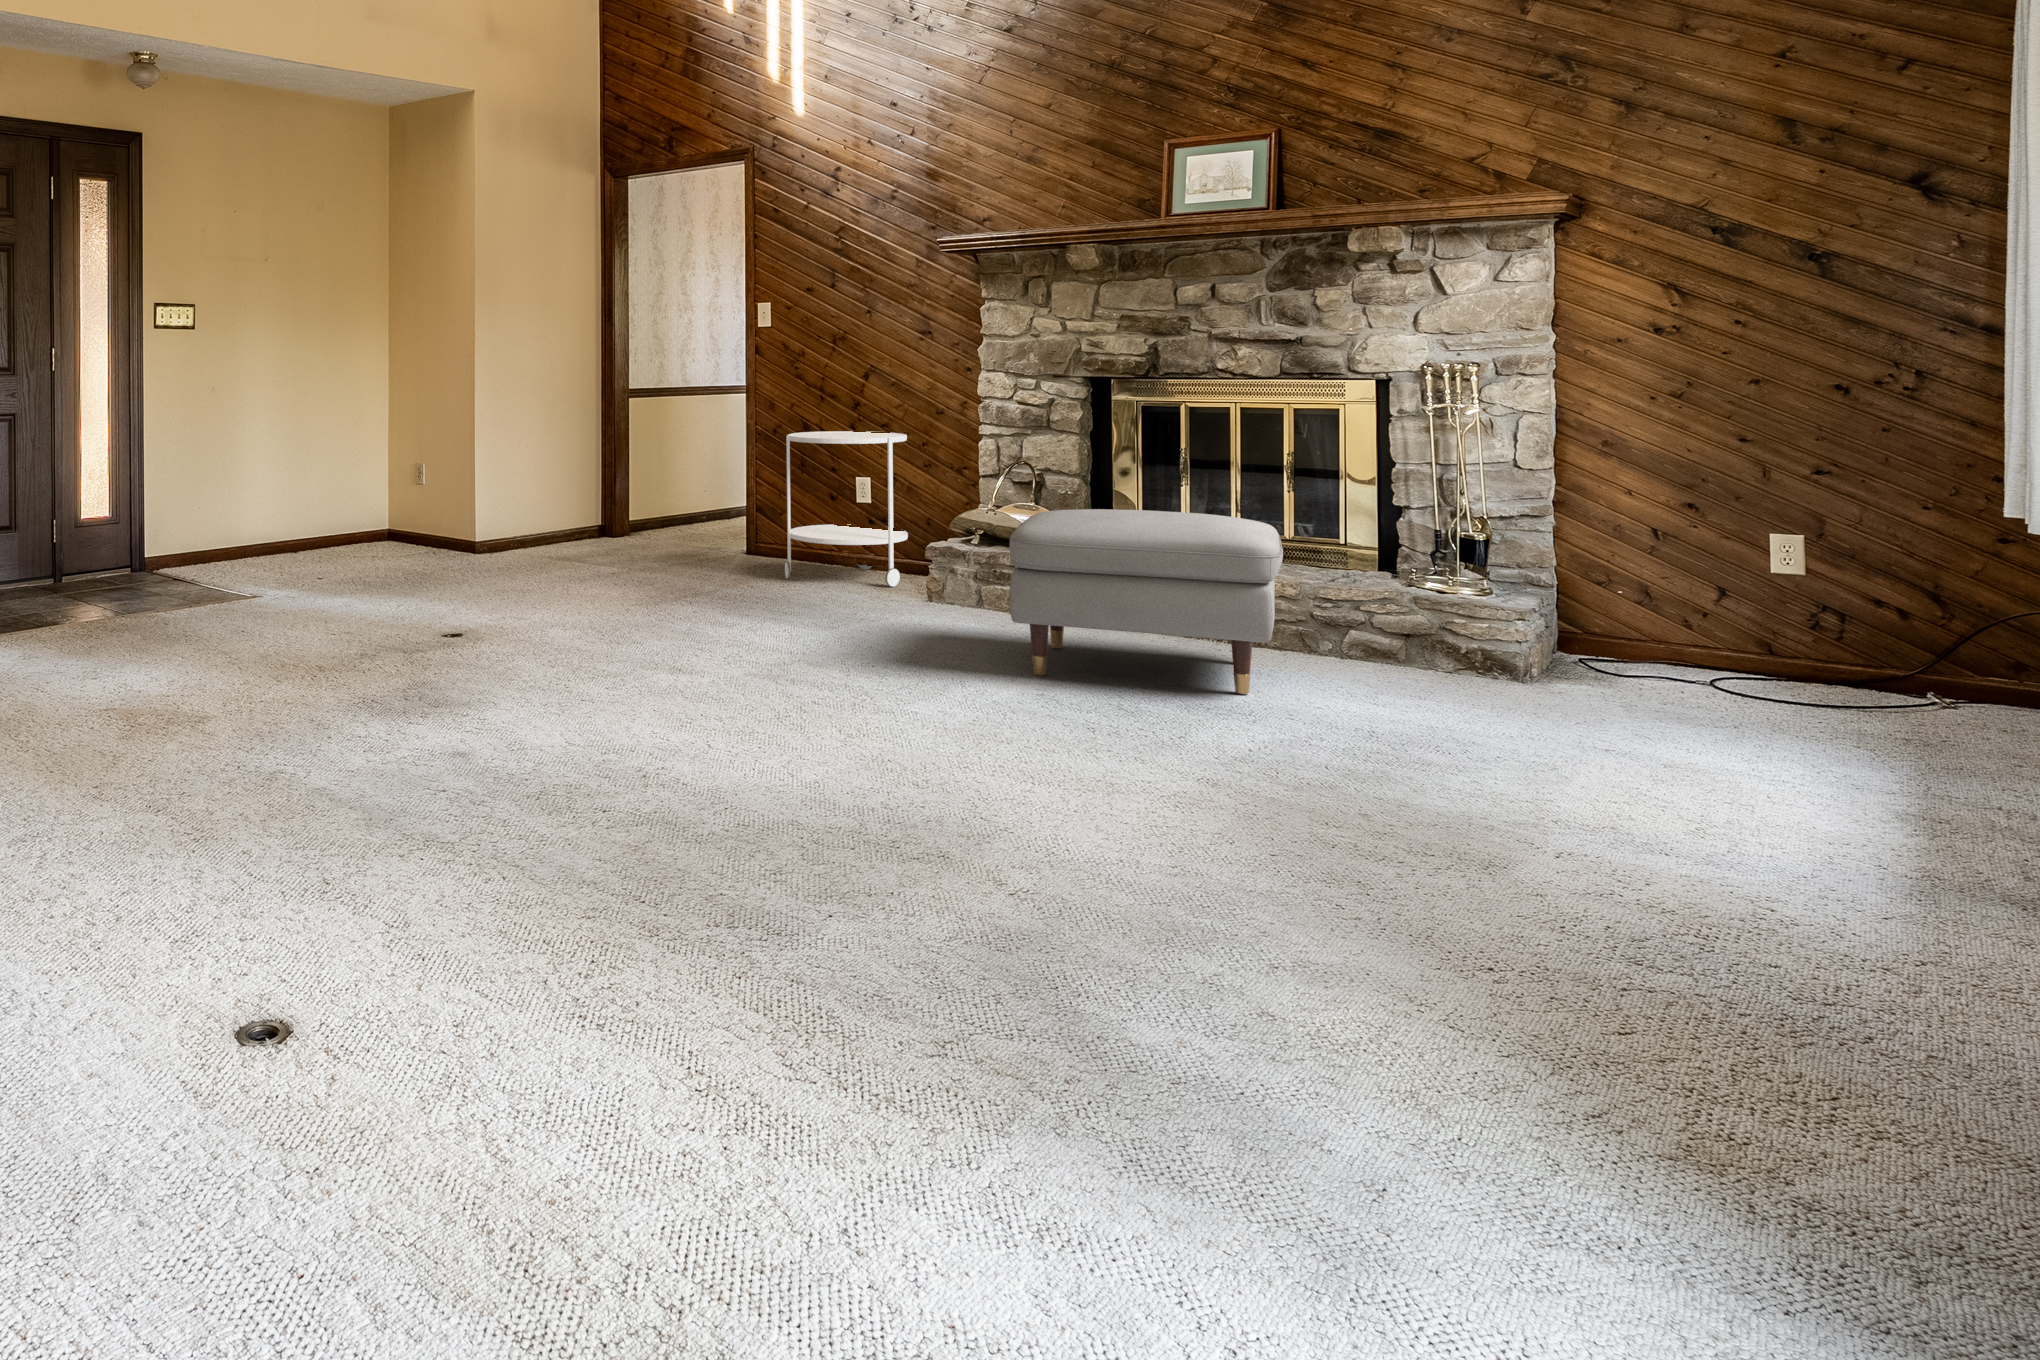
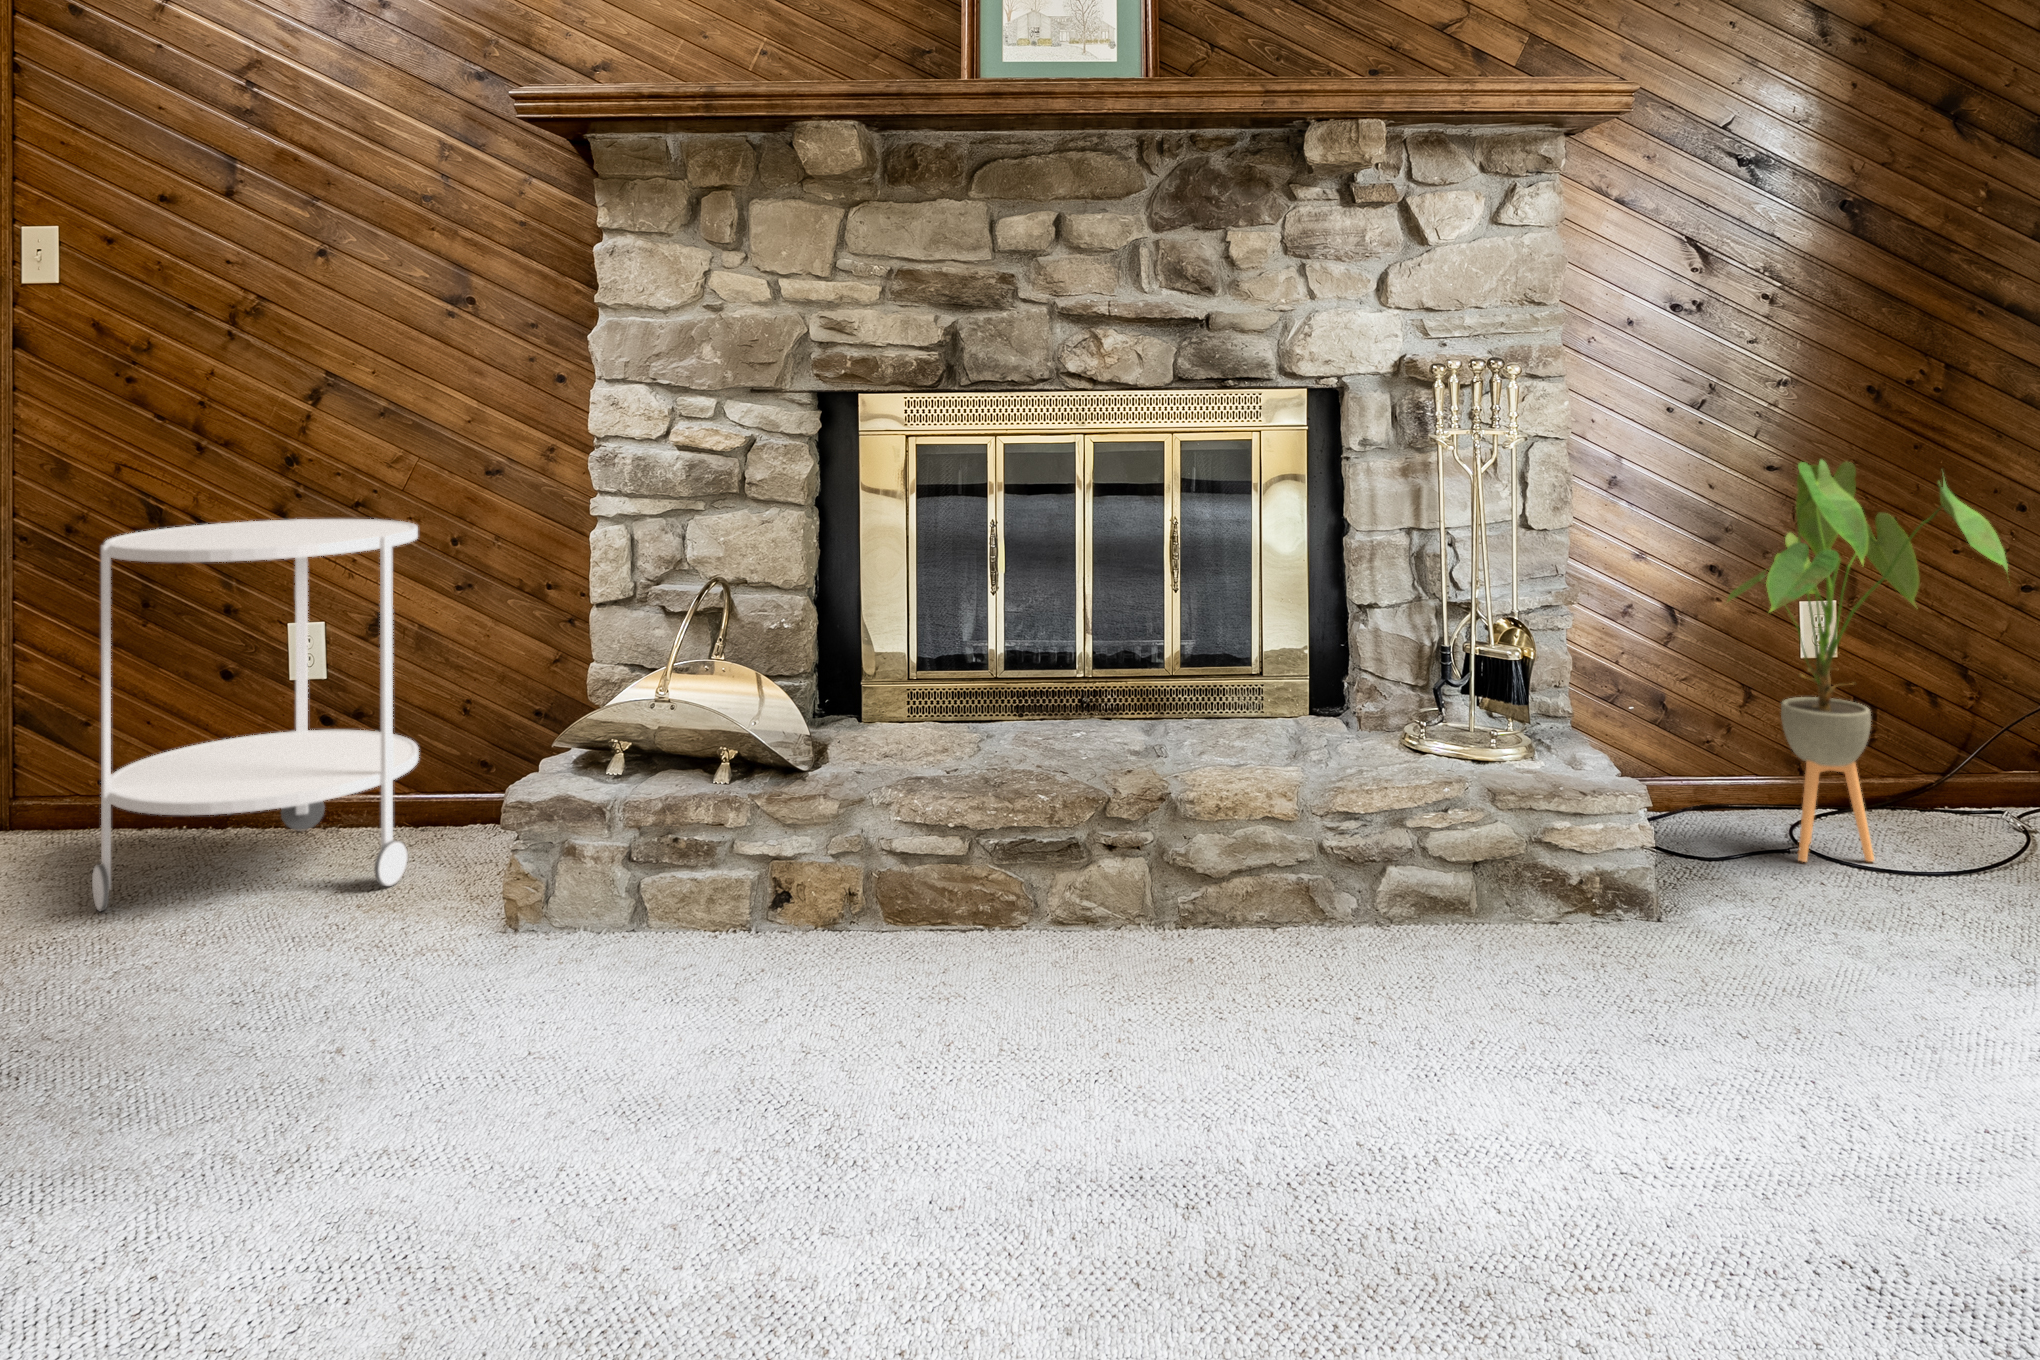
house plant: none [1643,427,1841,687] -> present [1727,460,2008,862]
ottoman: present [1009,509,1283,694] -> none [840,692,1533,1242]

